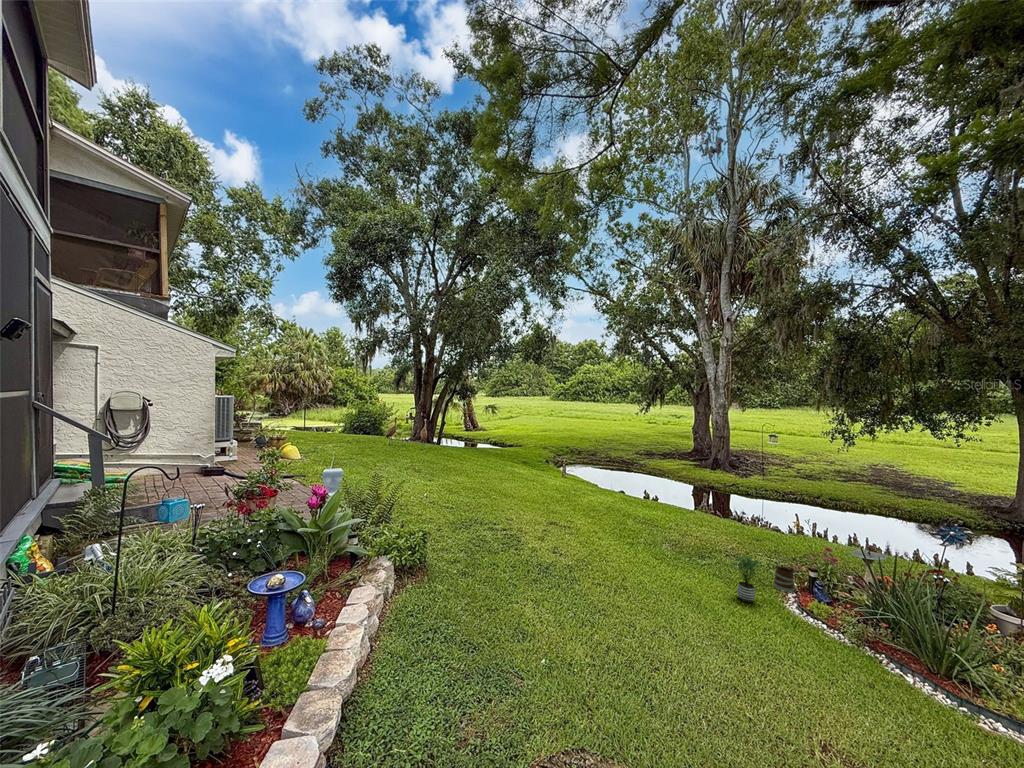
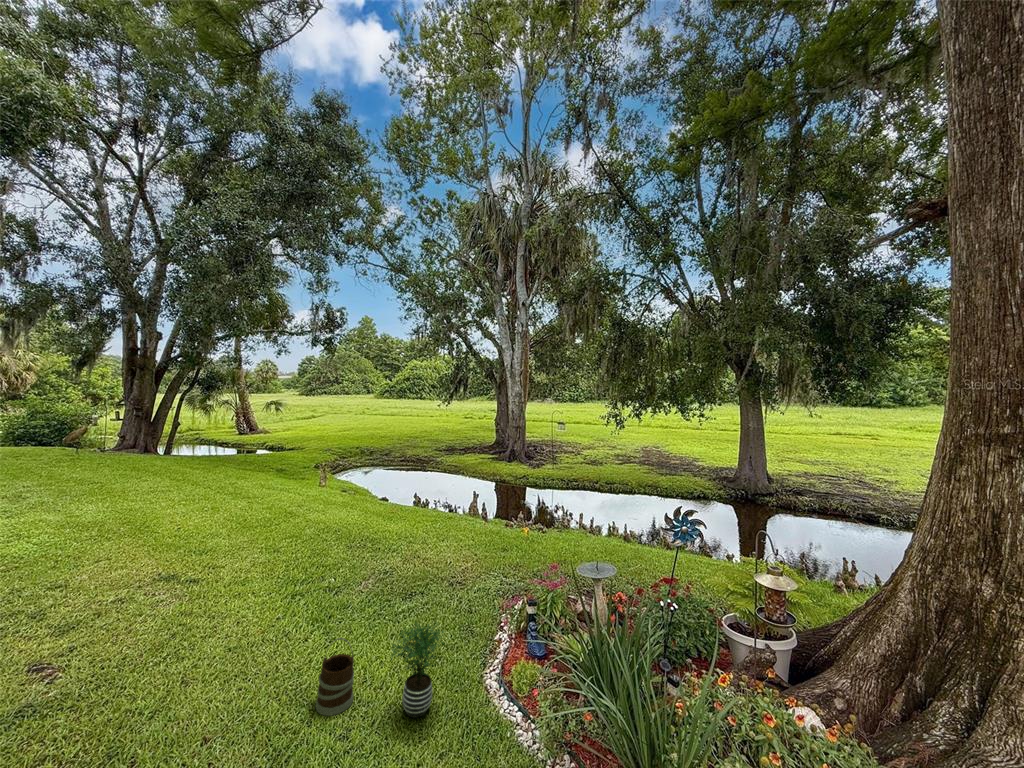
wooden bucket: present [774,566,794,592] -> present [315,638,354,716]

